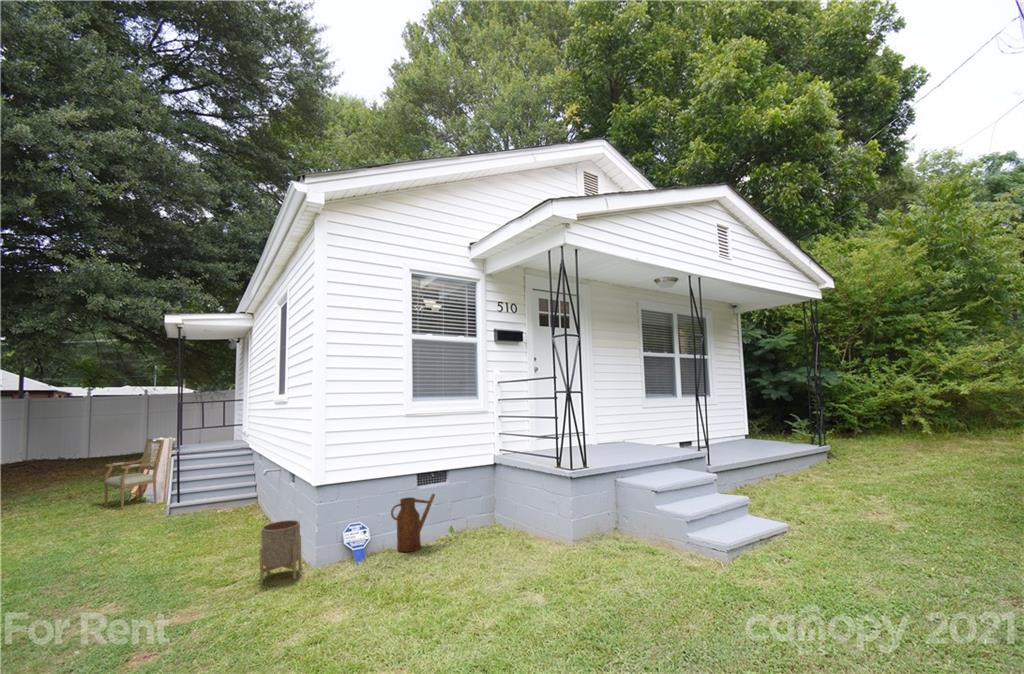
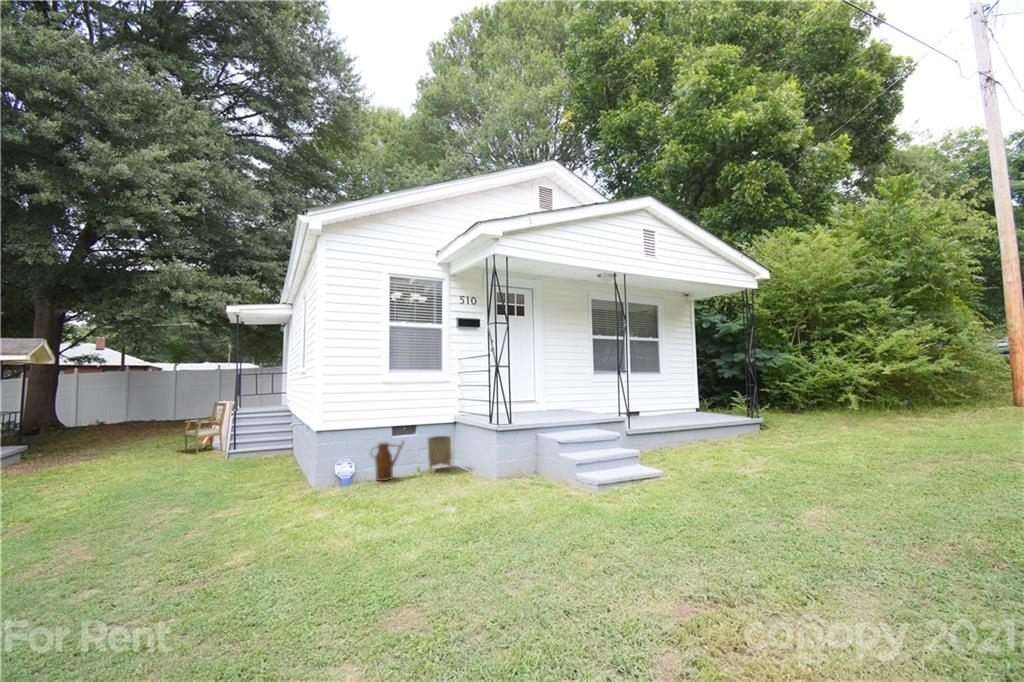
planter: present [260,520,302,584] -> present [428,436,452,470]

